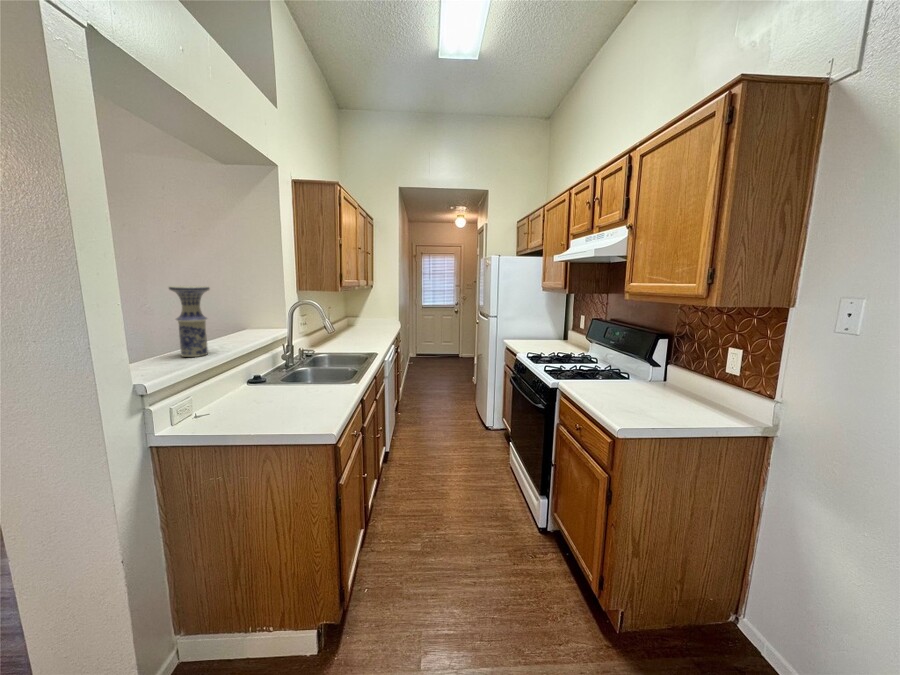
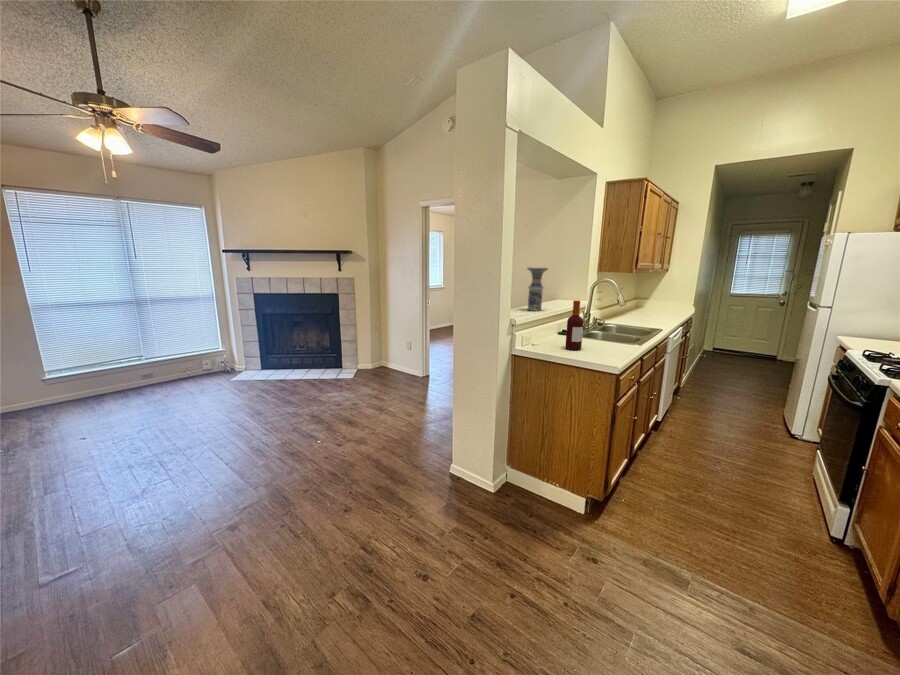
bottle: none [250,337,279,414] -> present [566,301,583,350]

